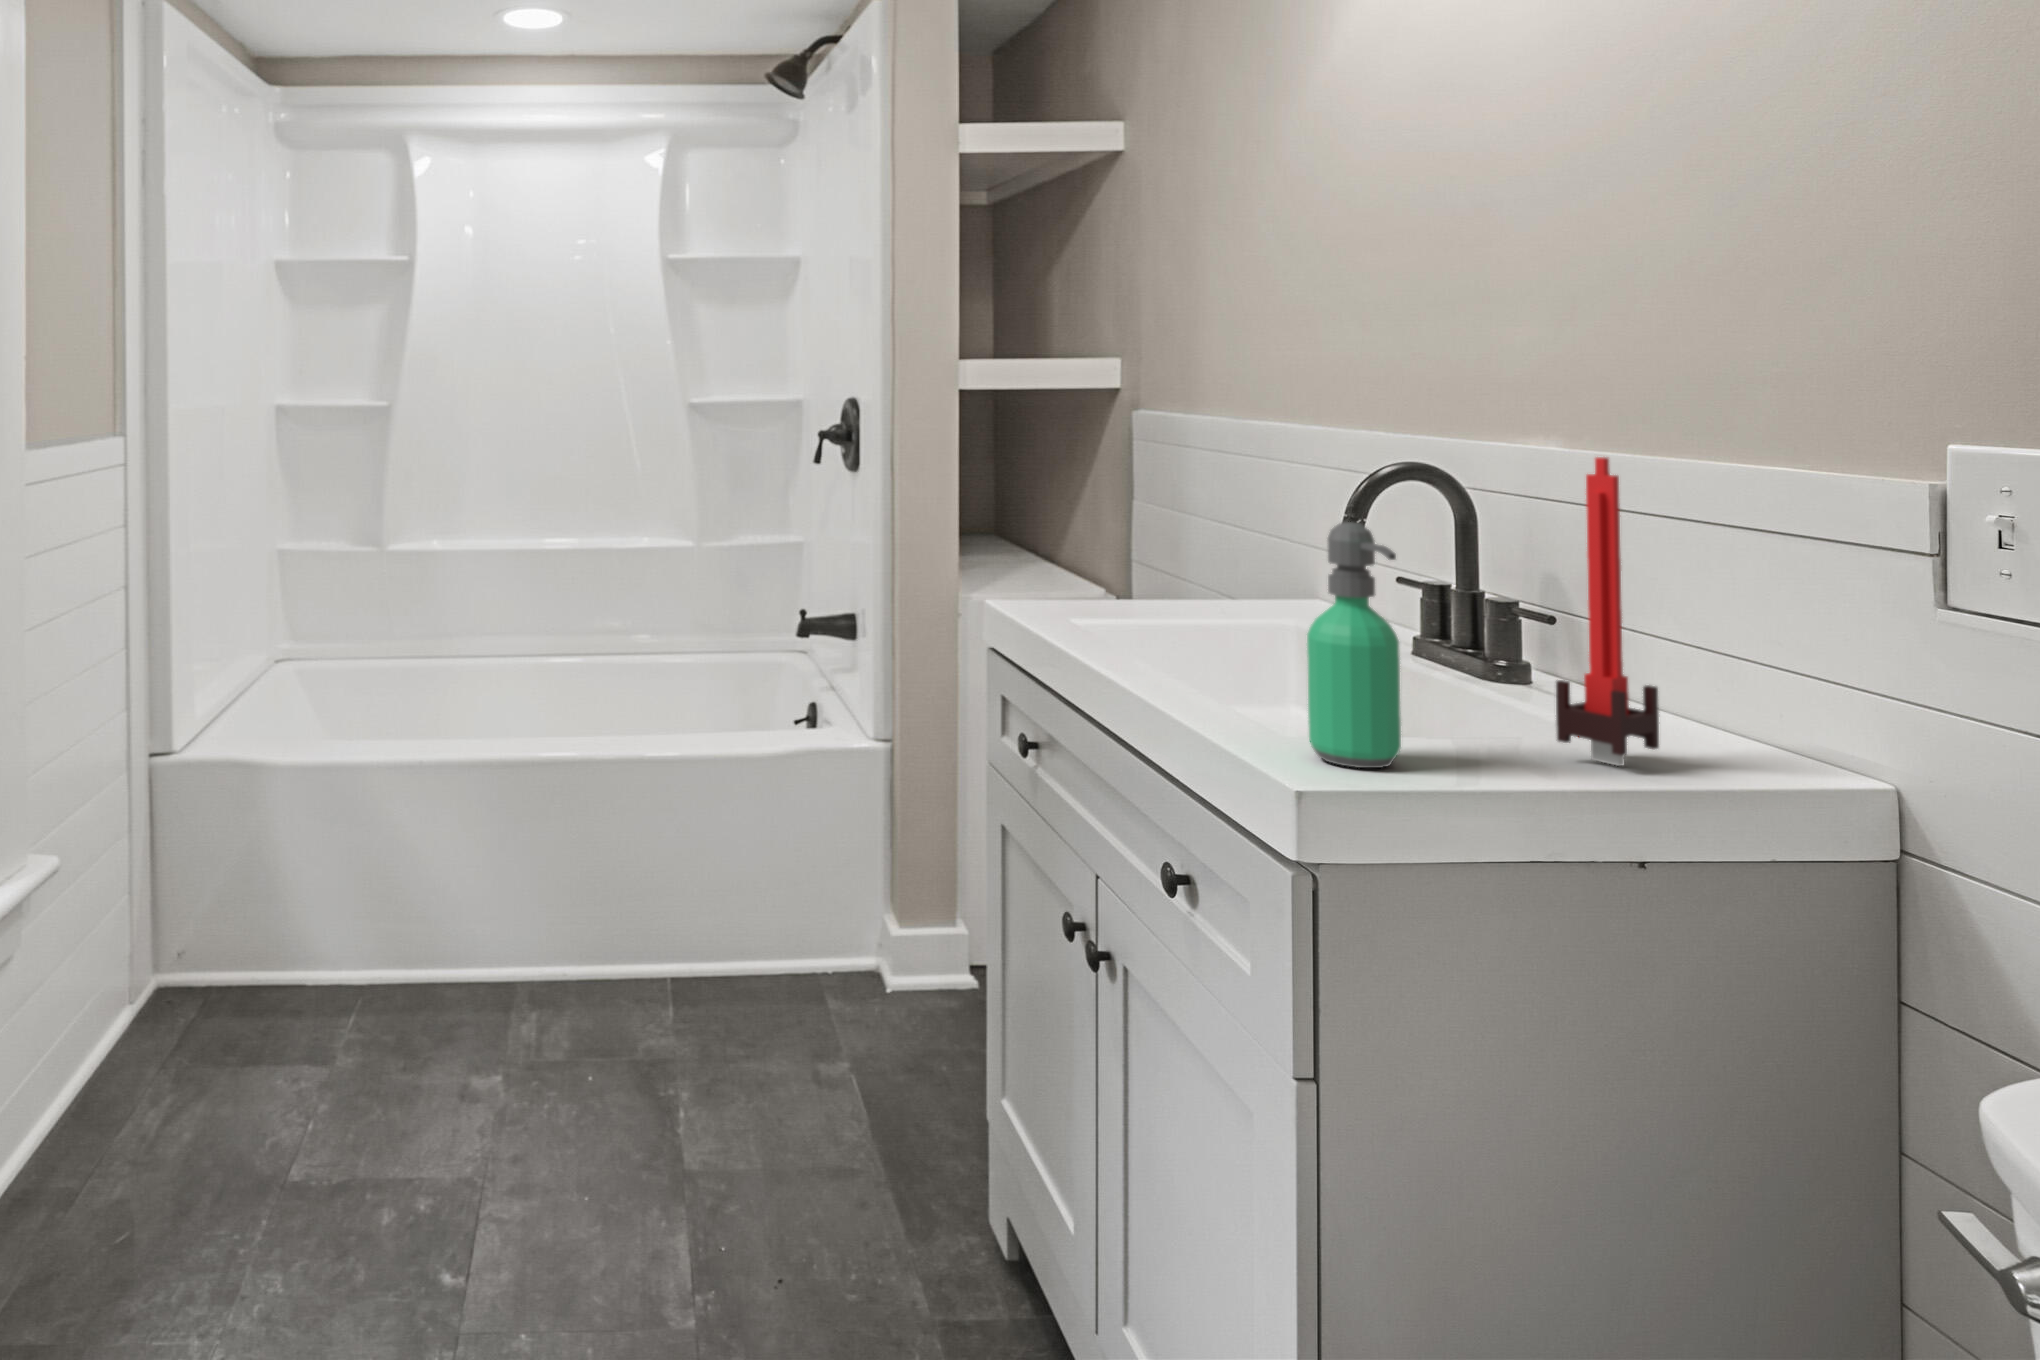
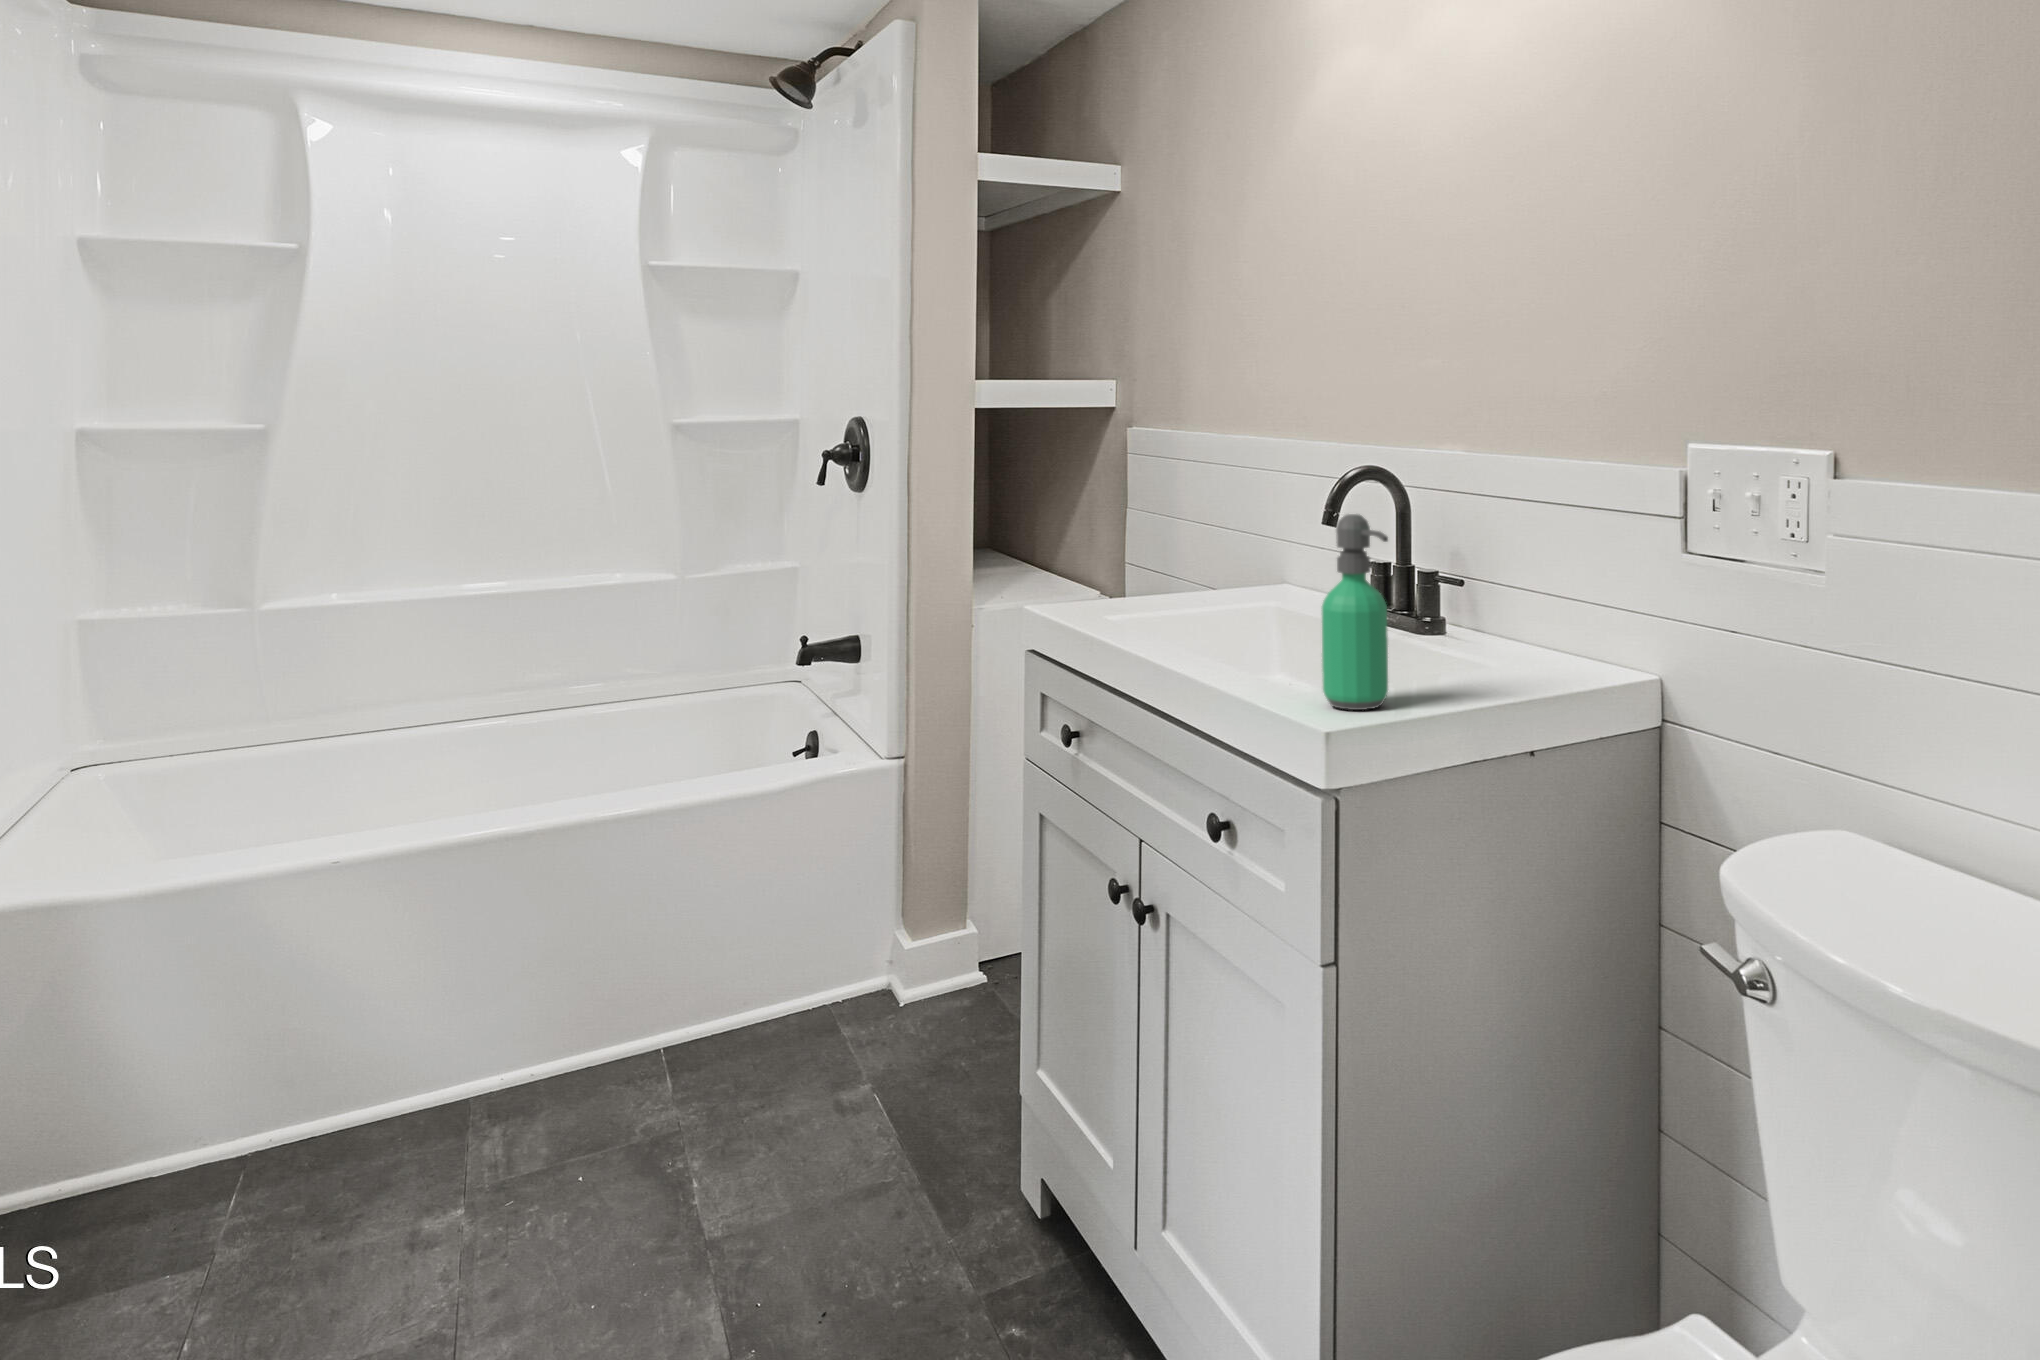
candle: present [1556,457,1659,766] -> none [1486,457,1549,689]

